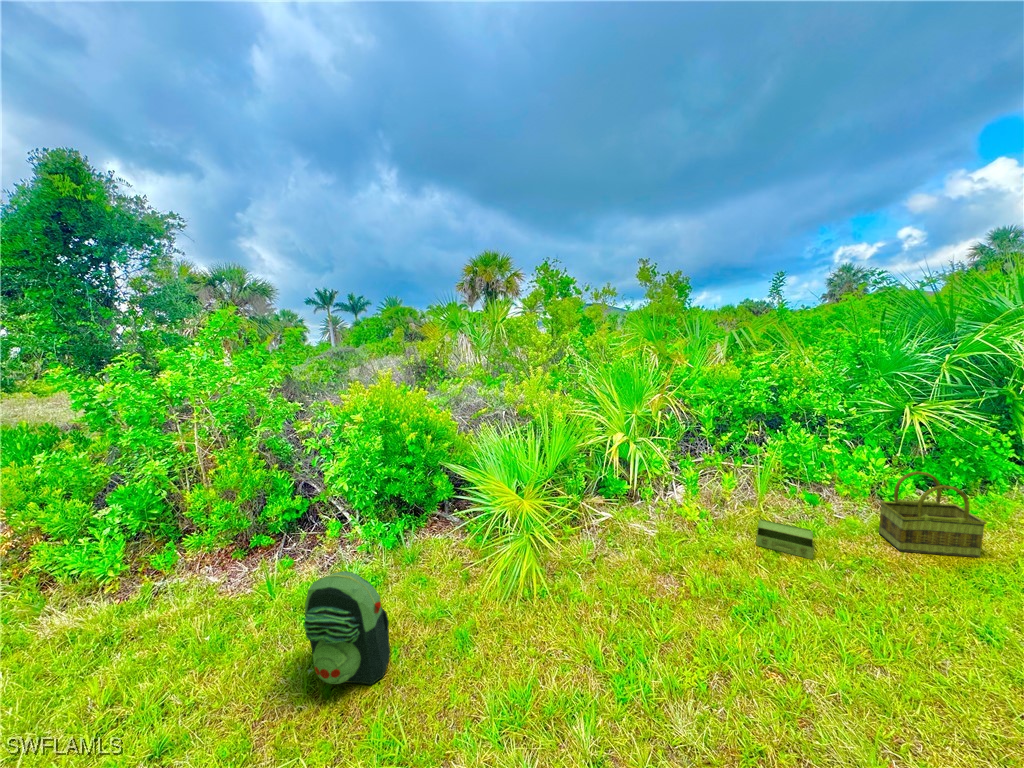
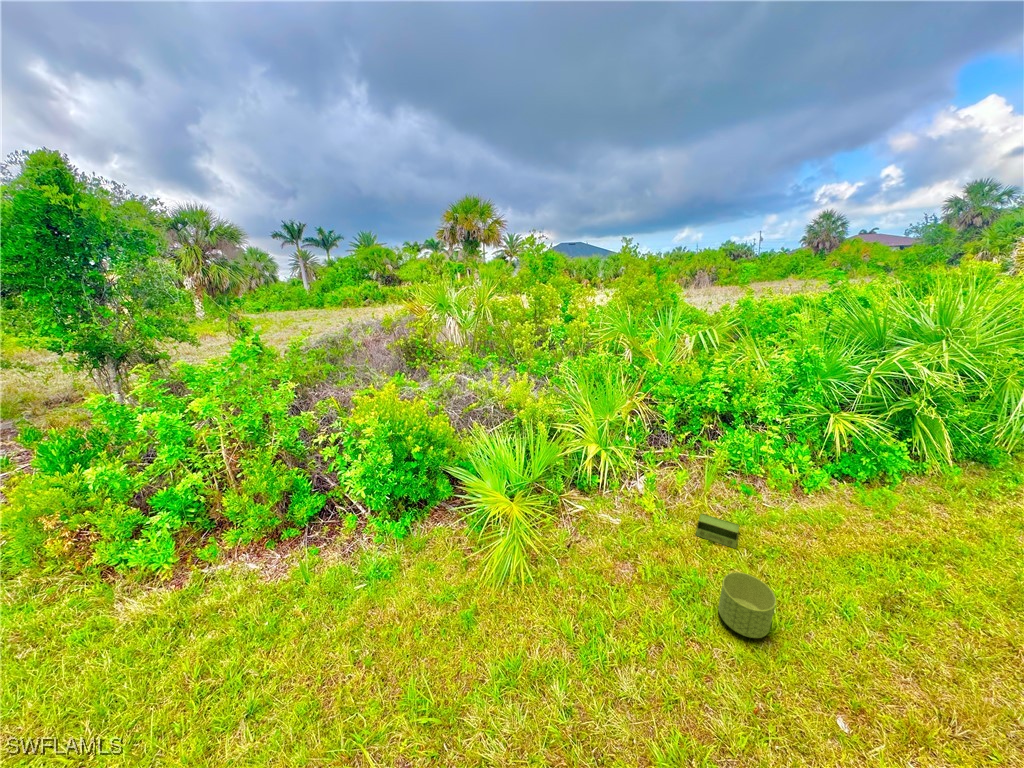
basket: present [879,471,986,557] -> none [789,482,864,548]
backpack: present [304,571,390,685] -> none [348,579,414,660]
planter: none [802,574,888,665] -> present [718,572,776,638]

